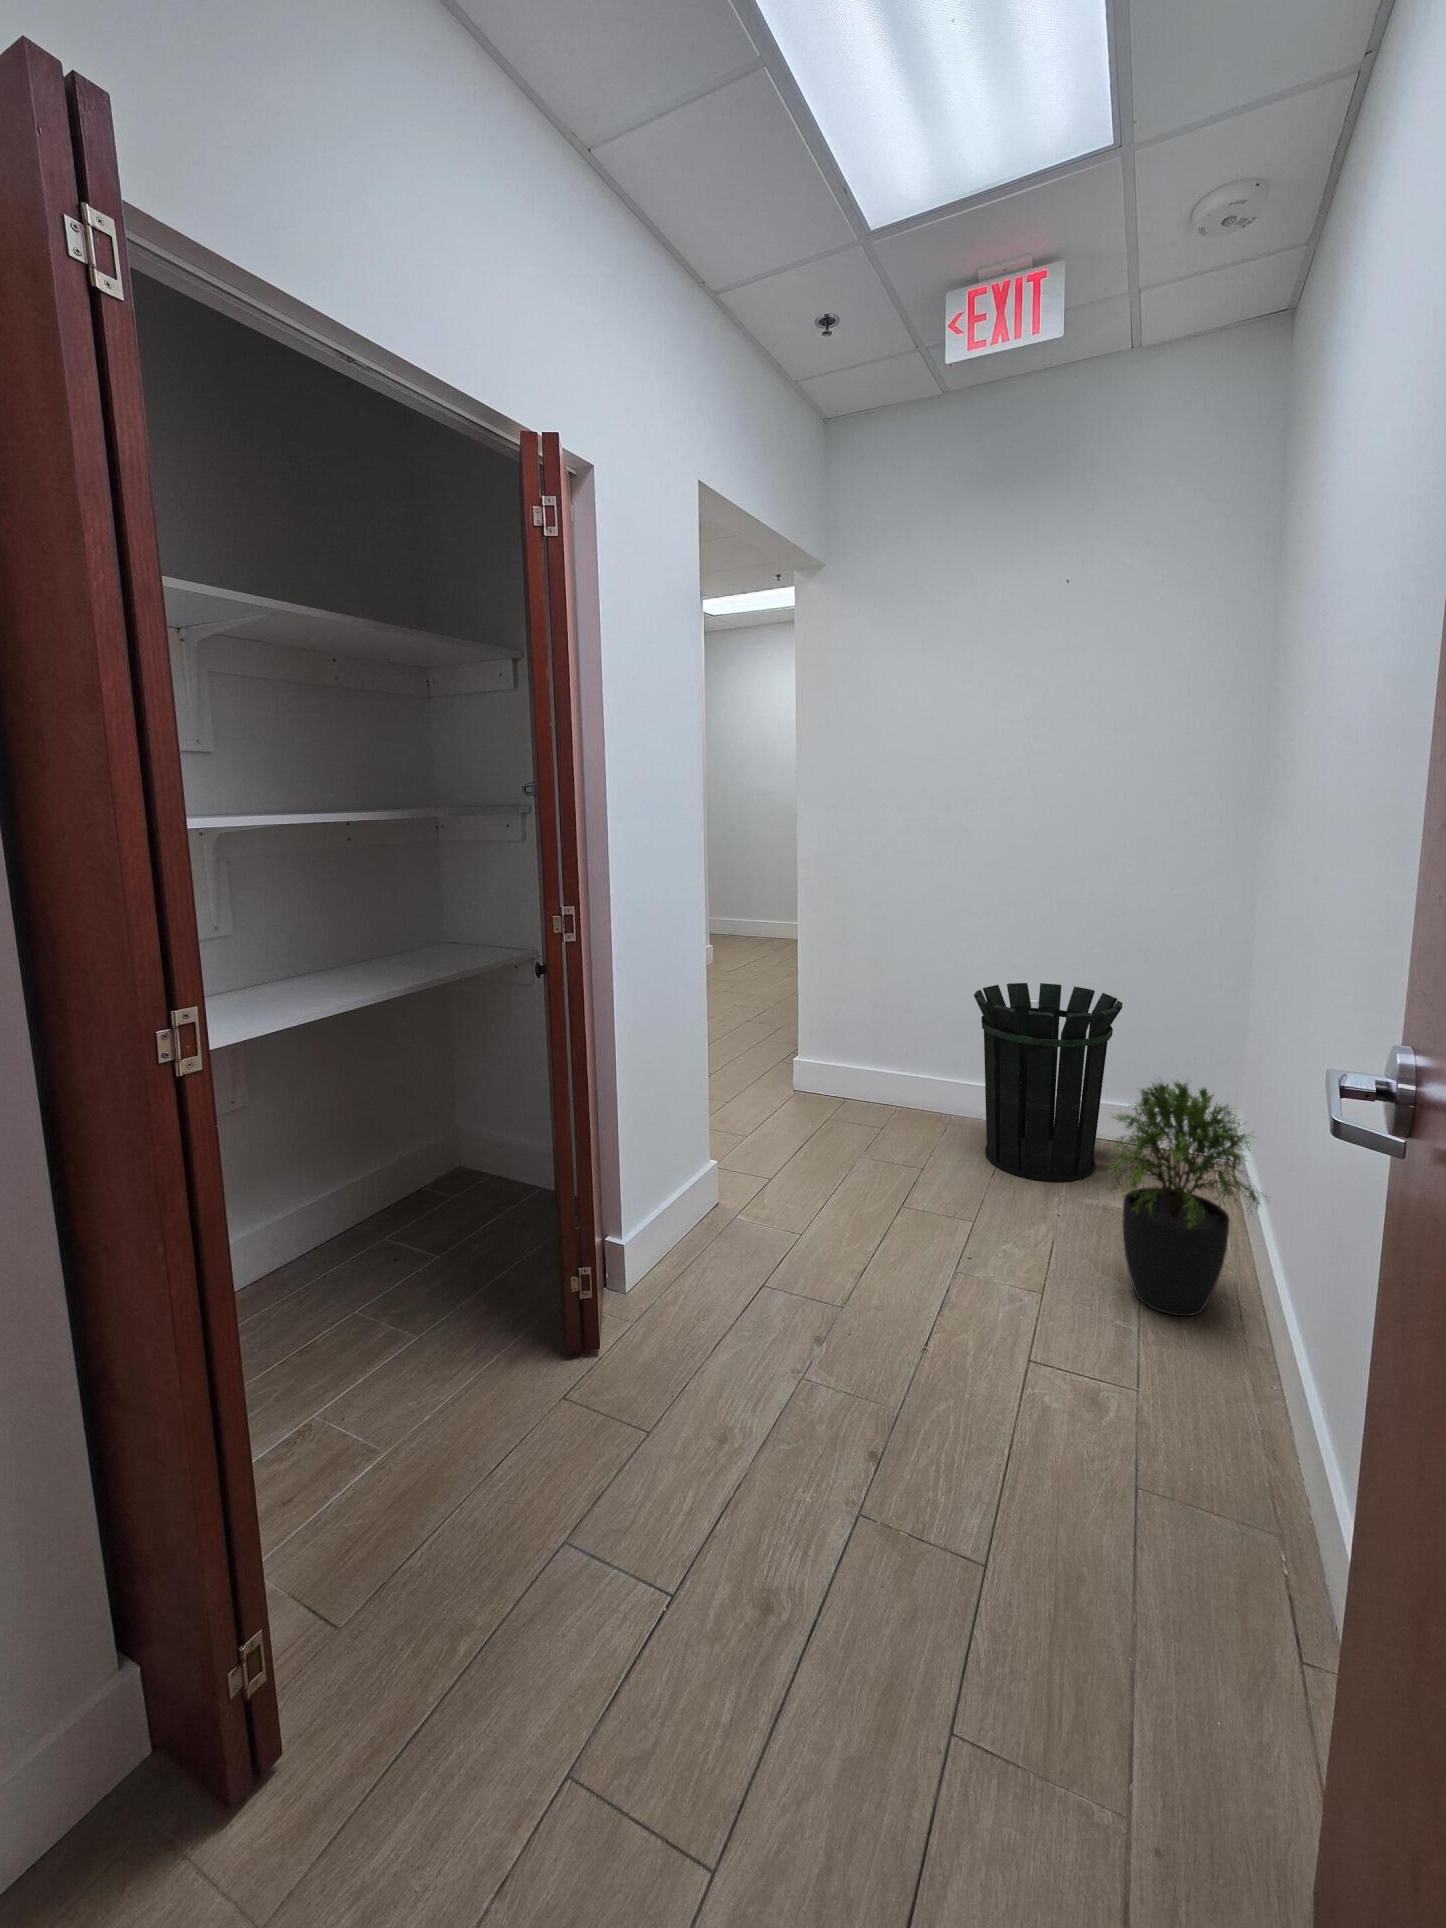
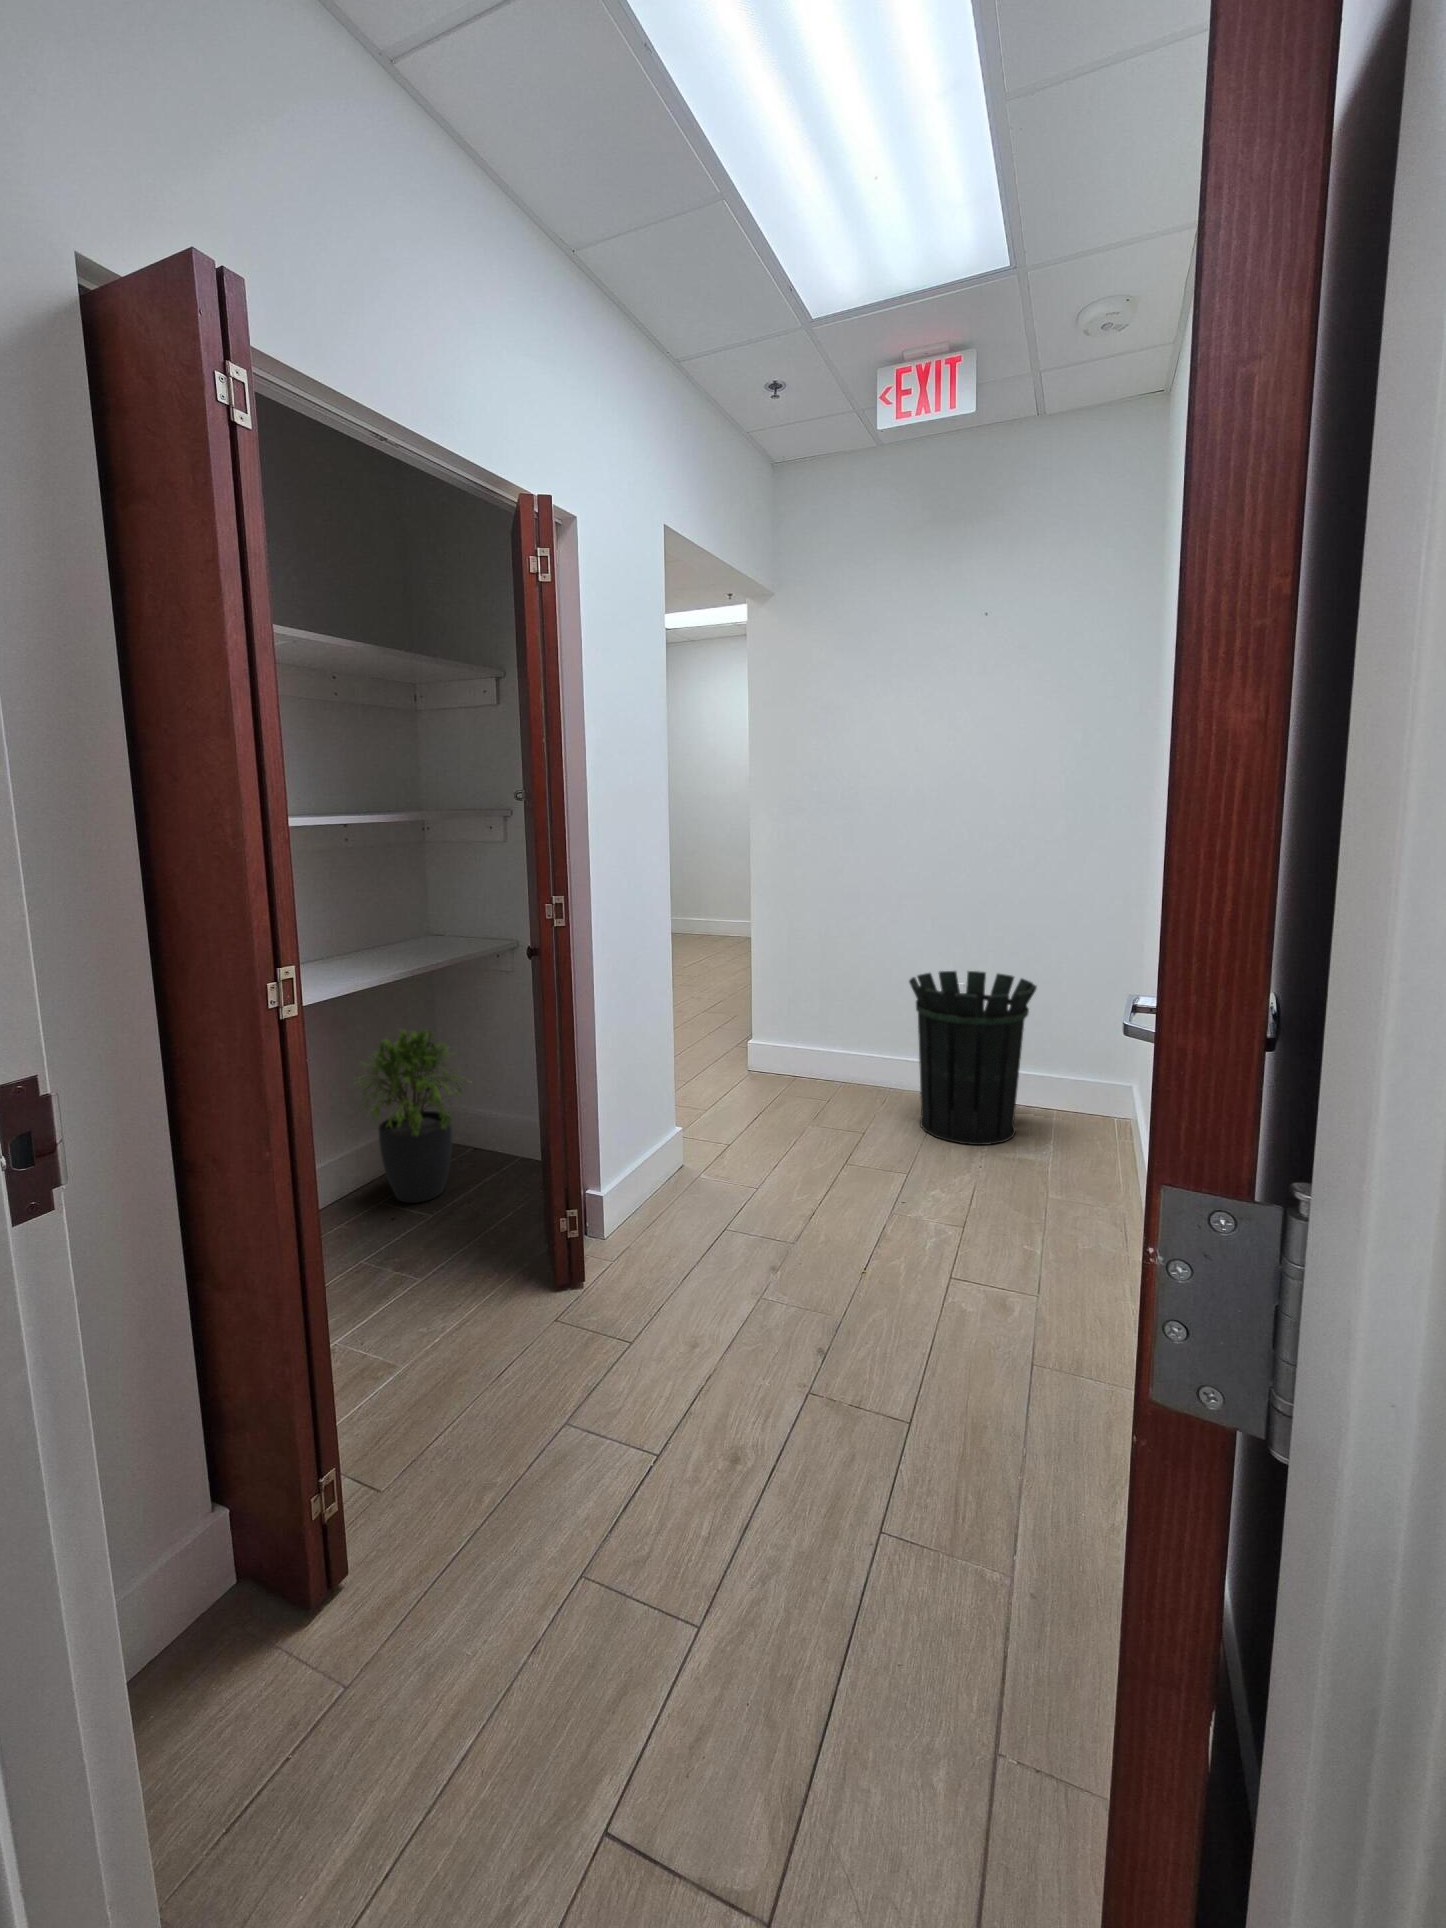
potted plant: present [1109,1082,1261,1316] -> present [355,1029,469,1203]

